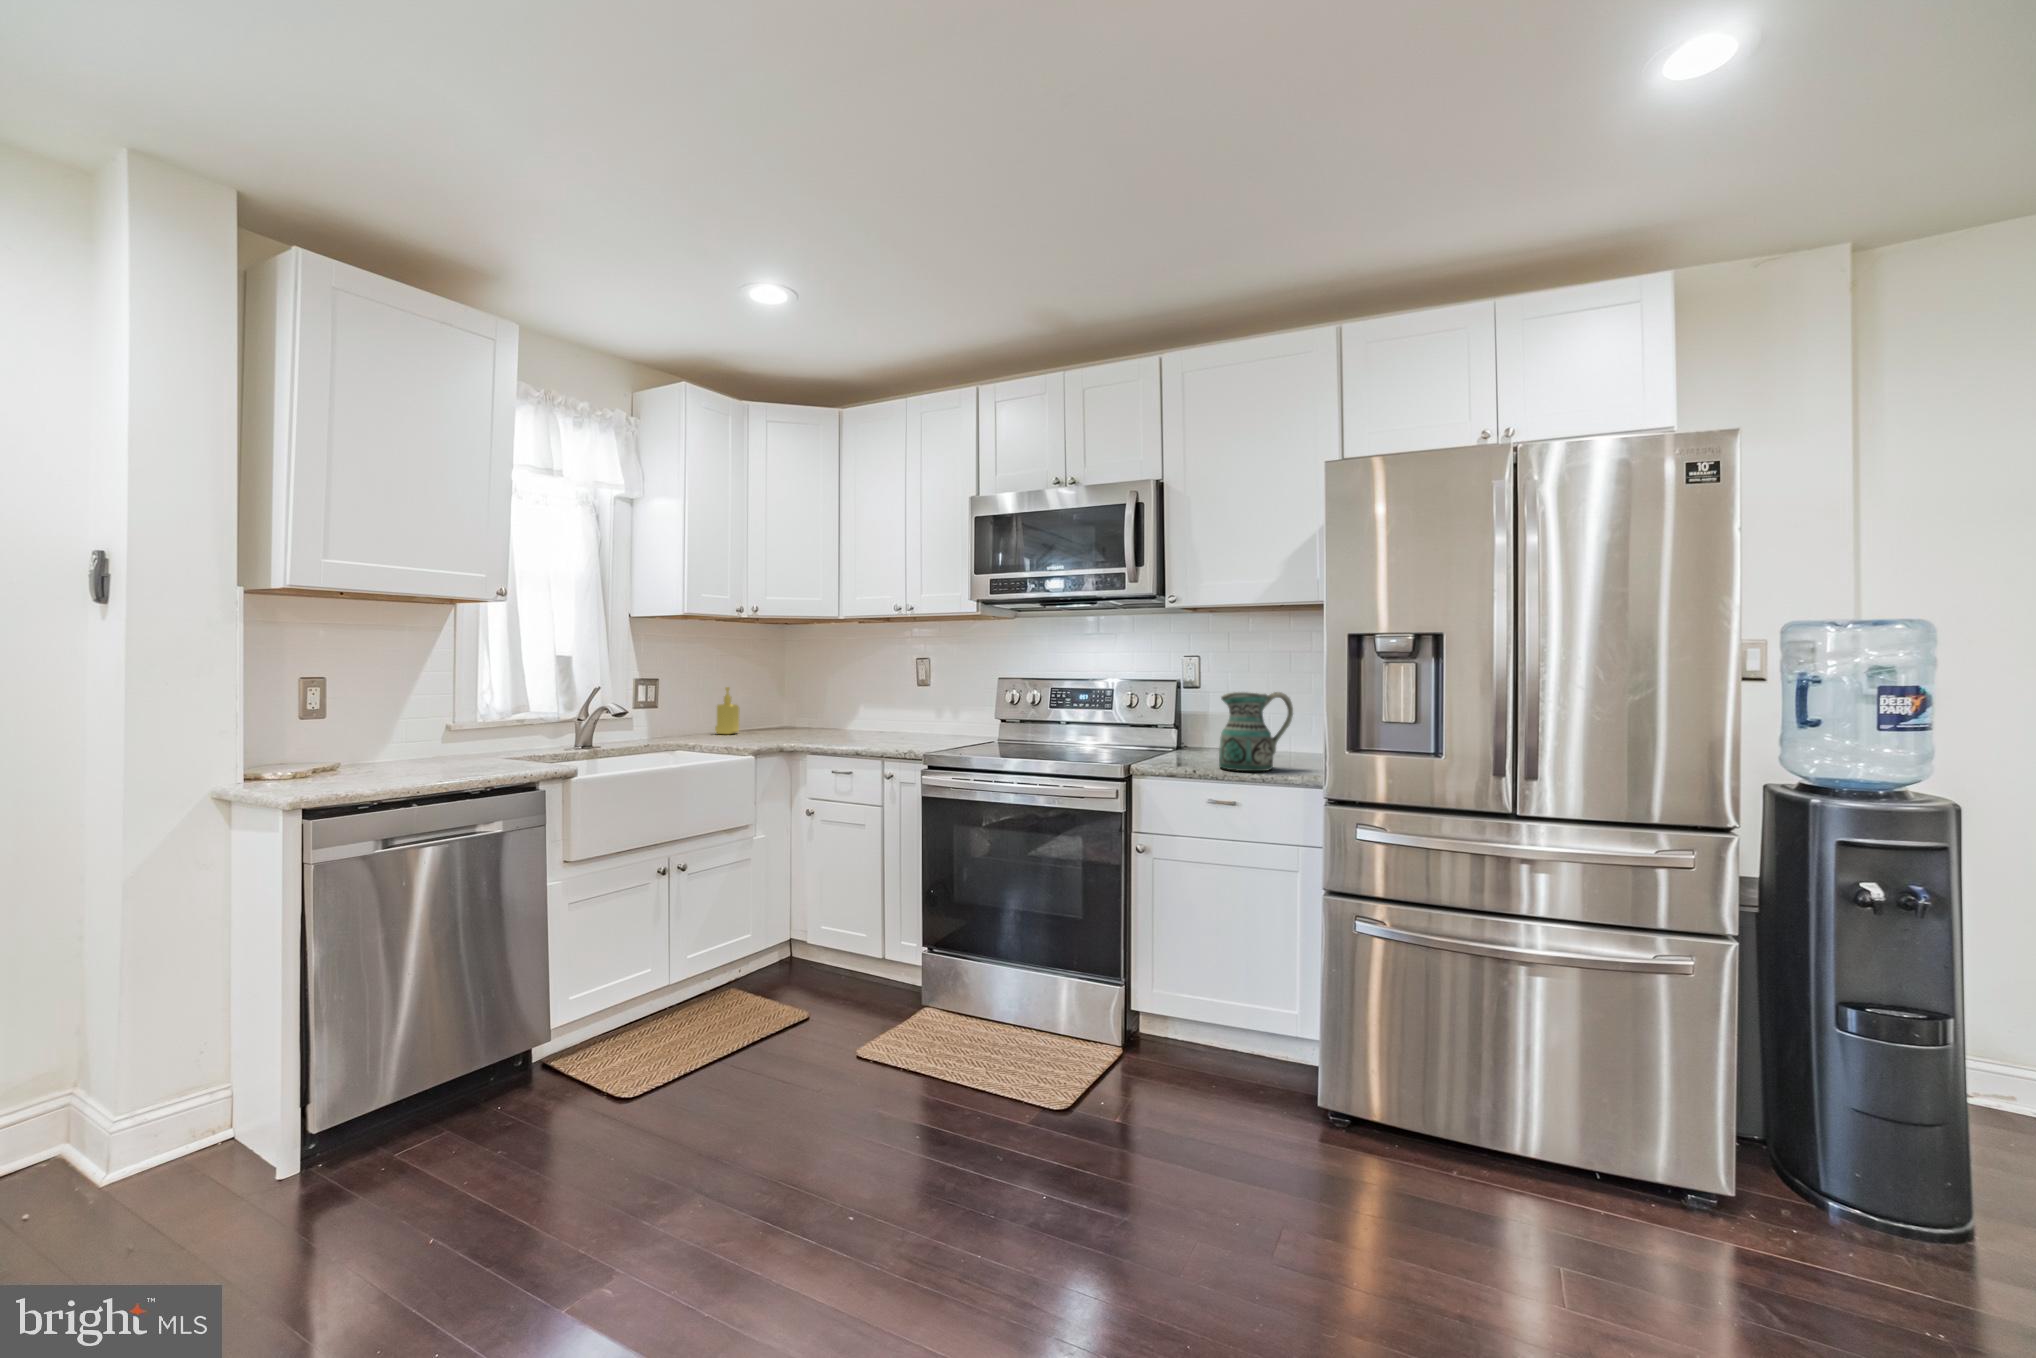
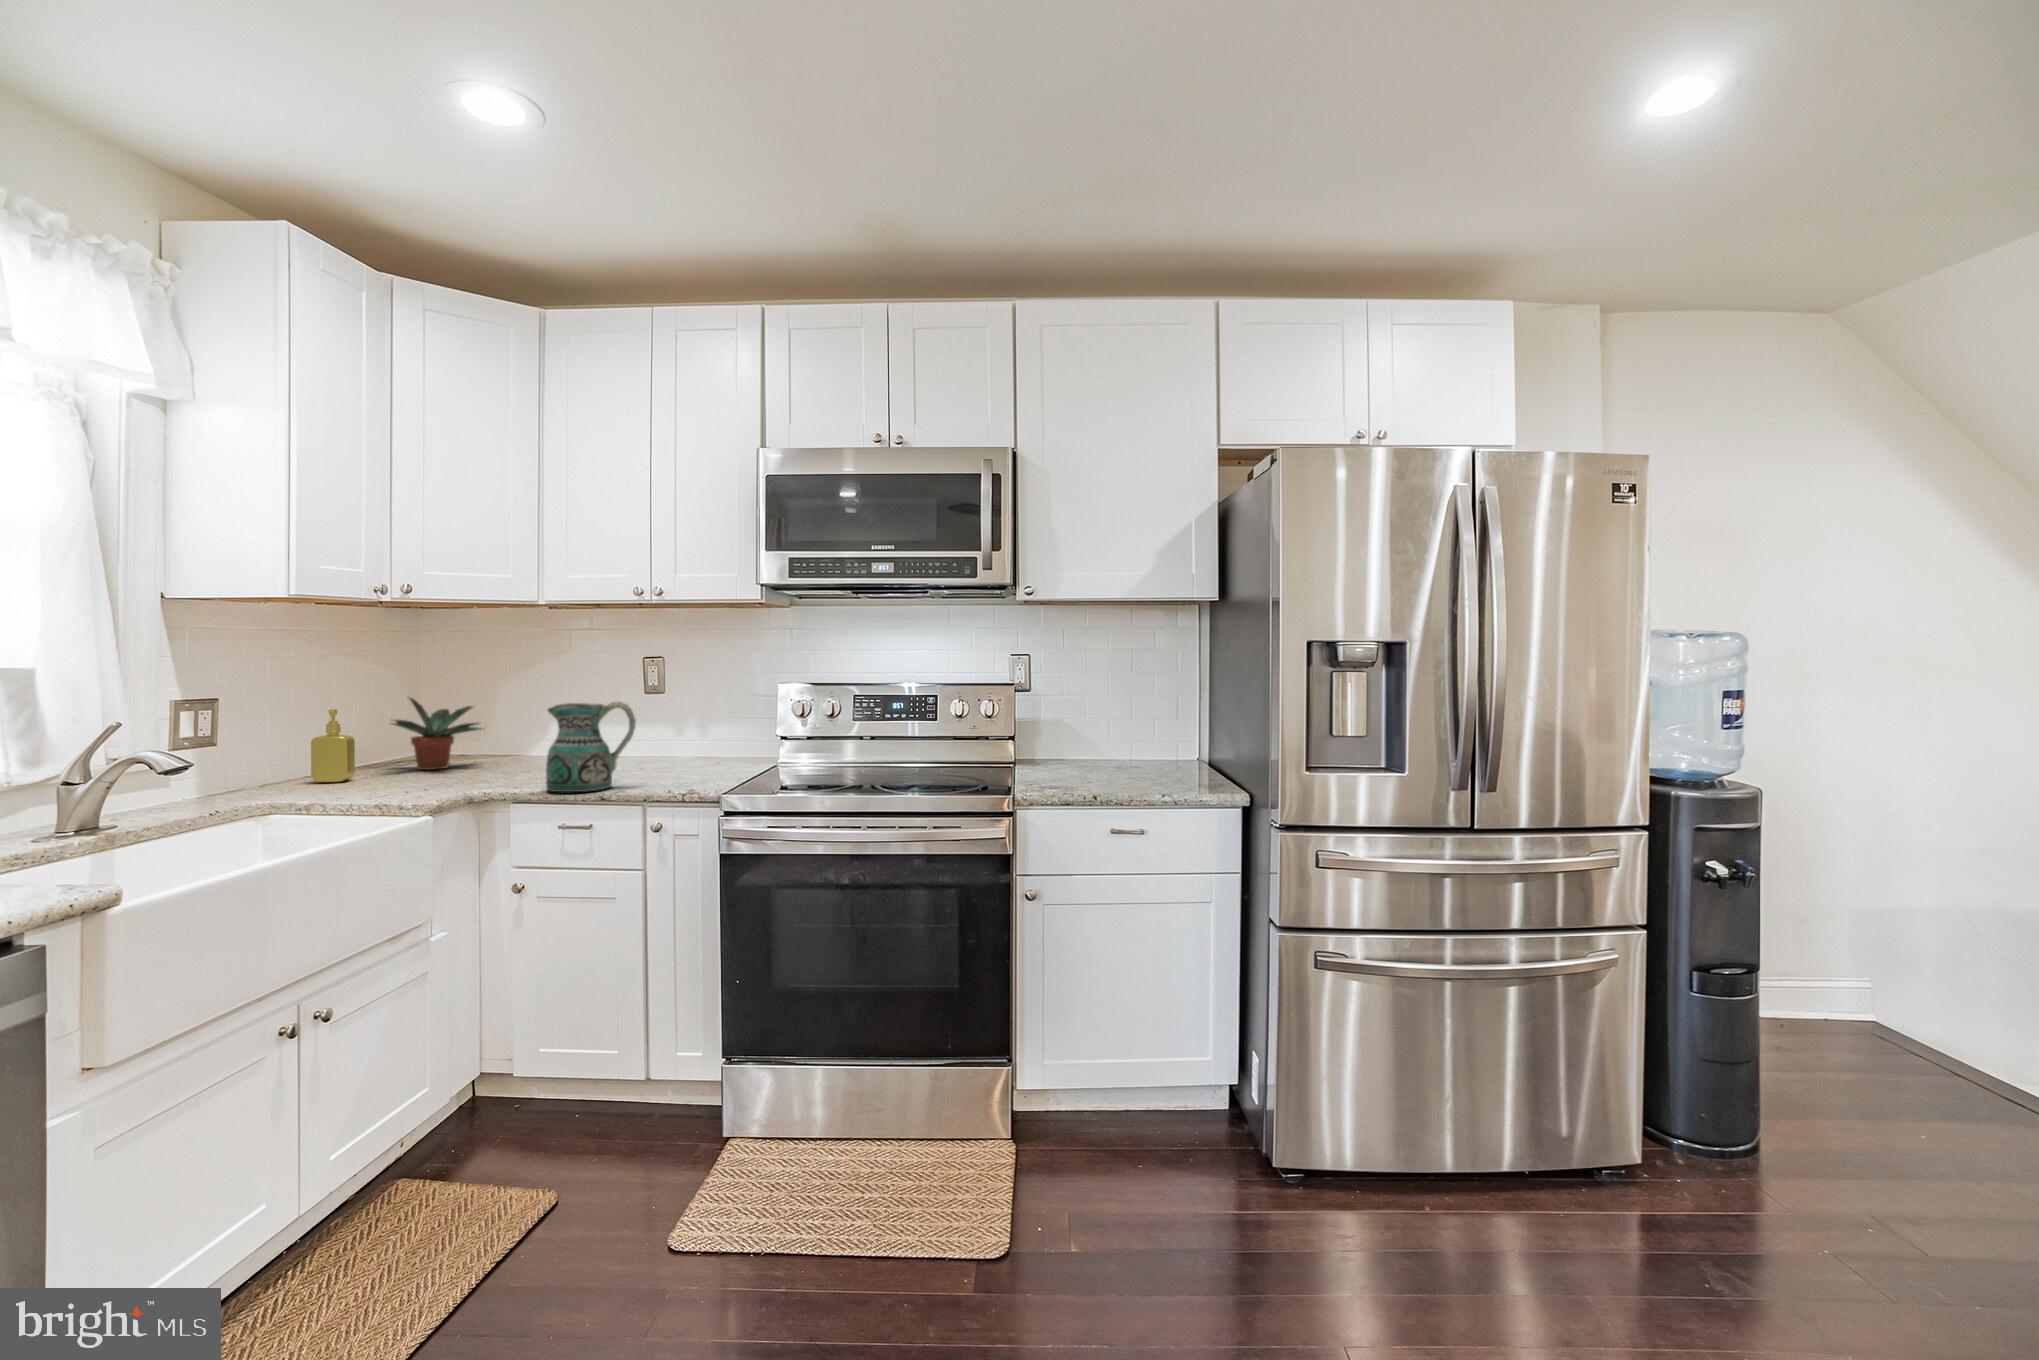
potted plant: none [761,679,822,730] -> present [393,698,481,770]
ceramic pitcher: present [1219,692,1293,771] -> present [546,702,636,792]

